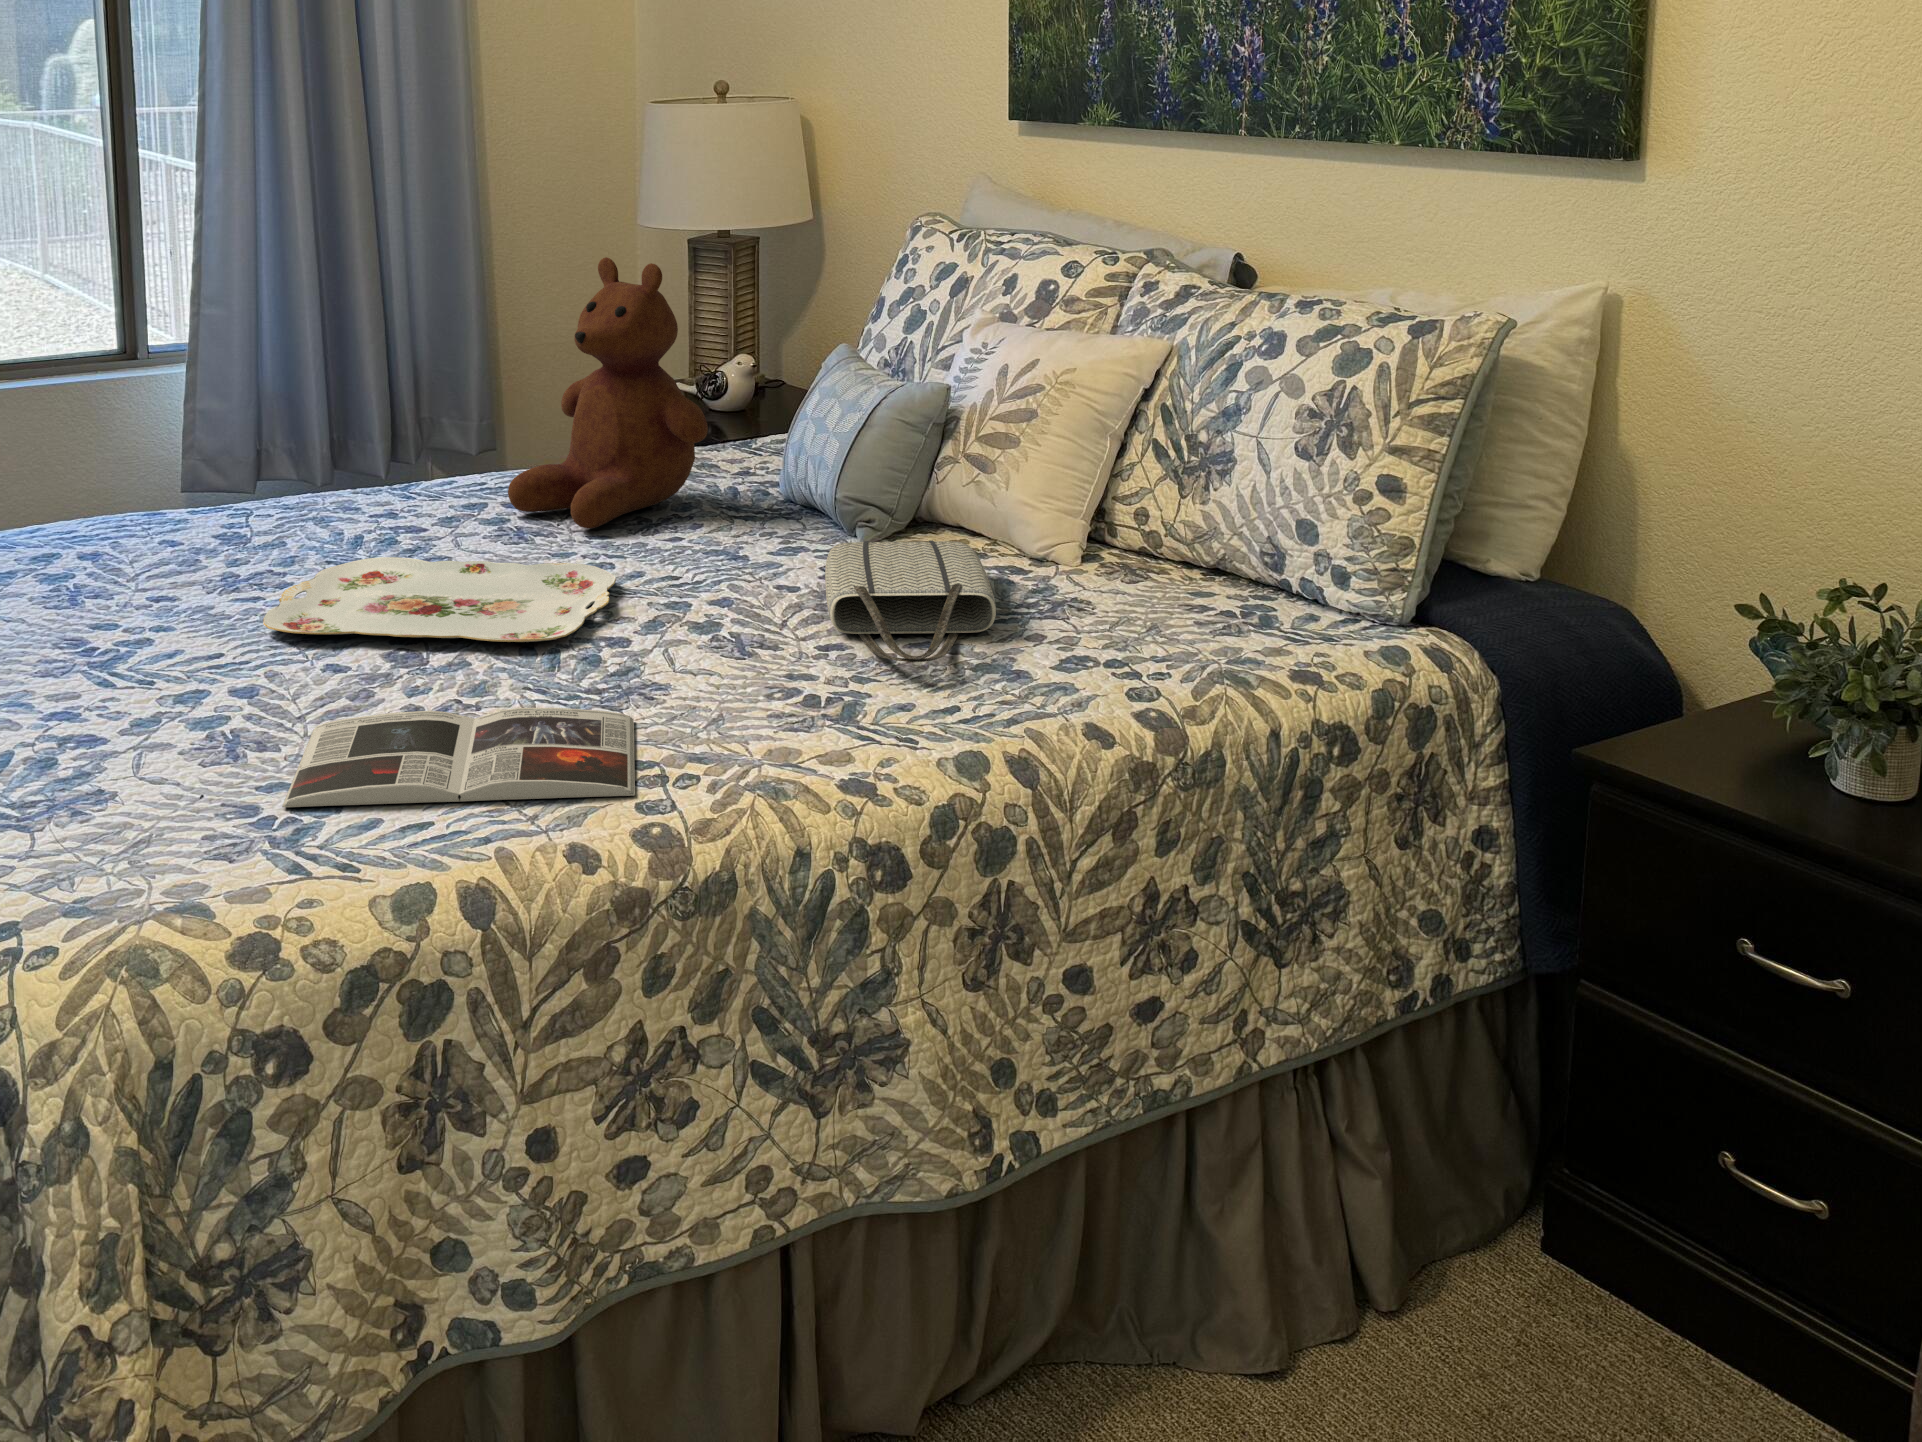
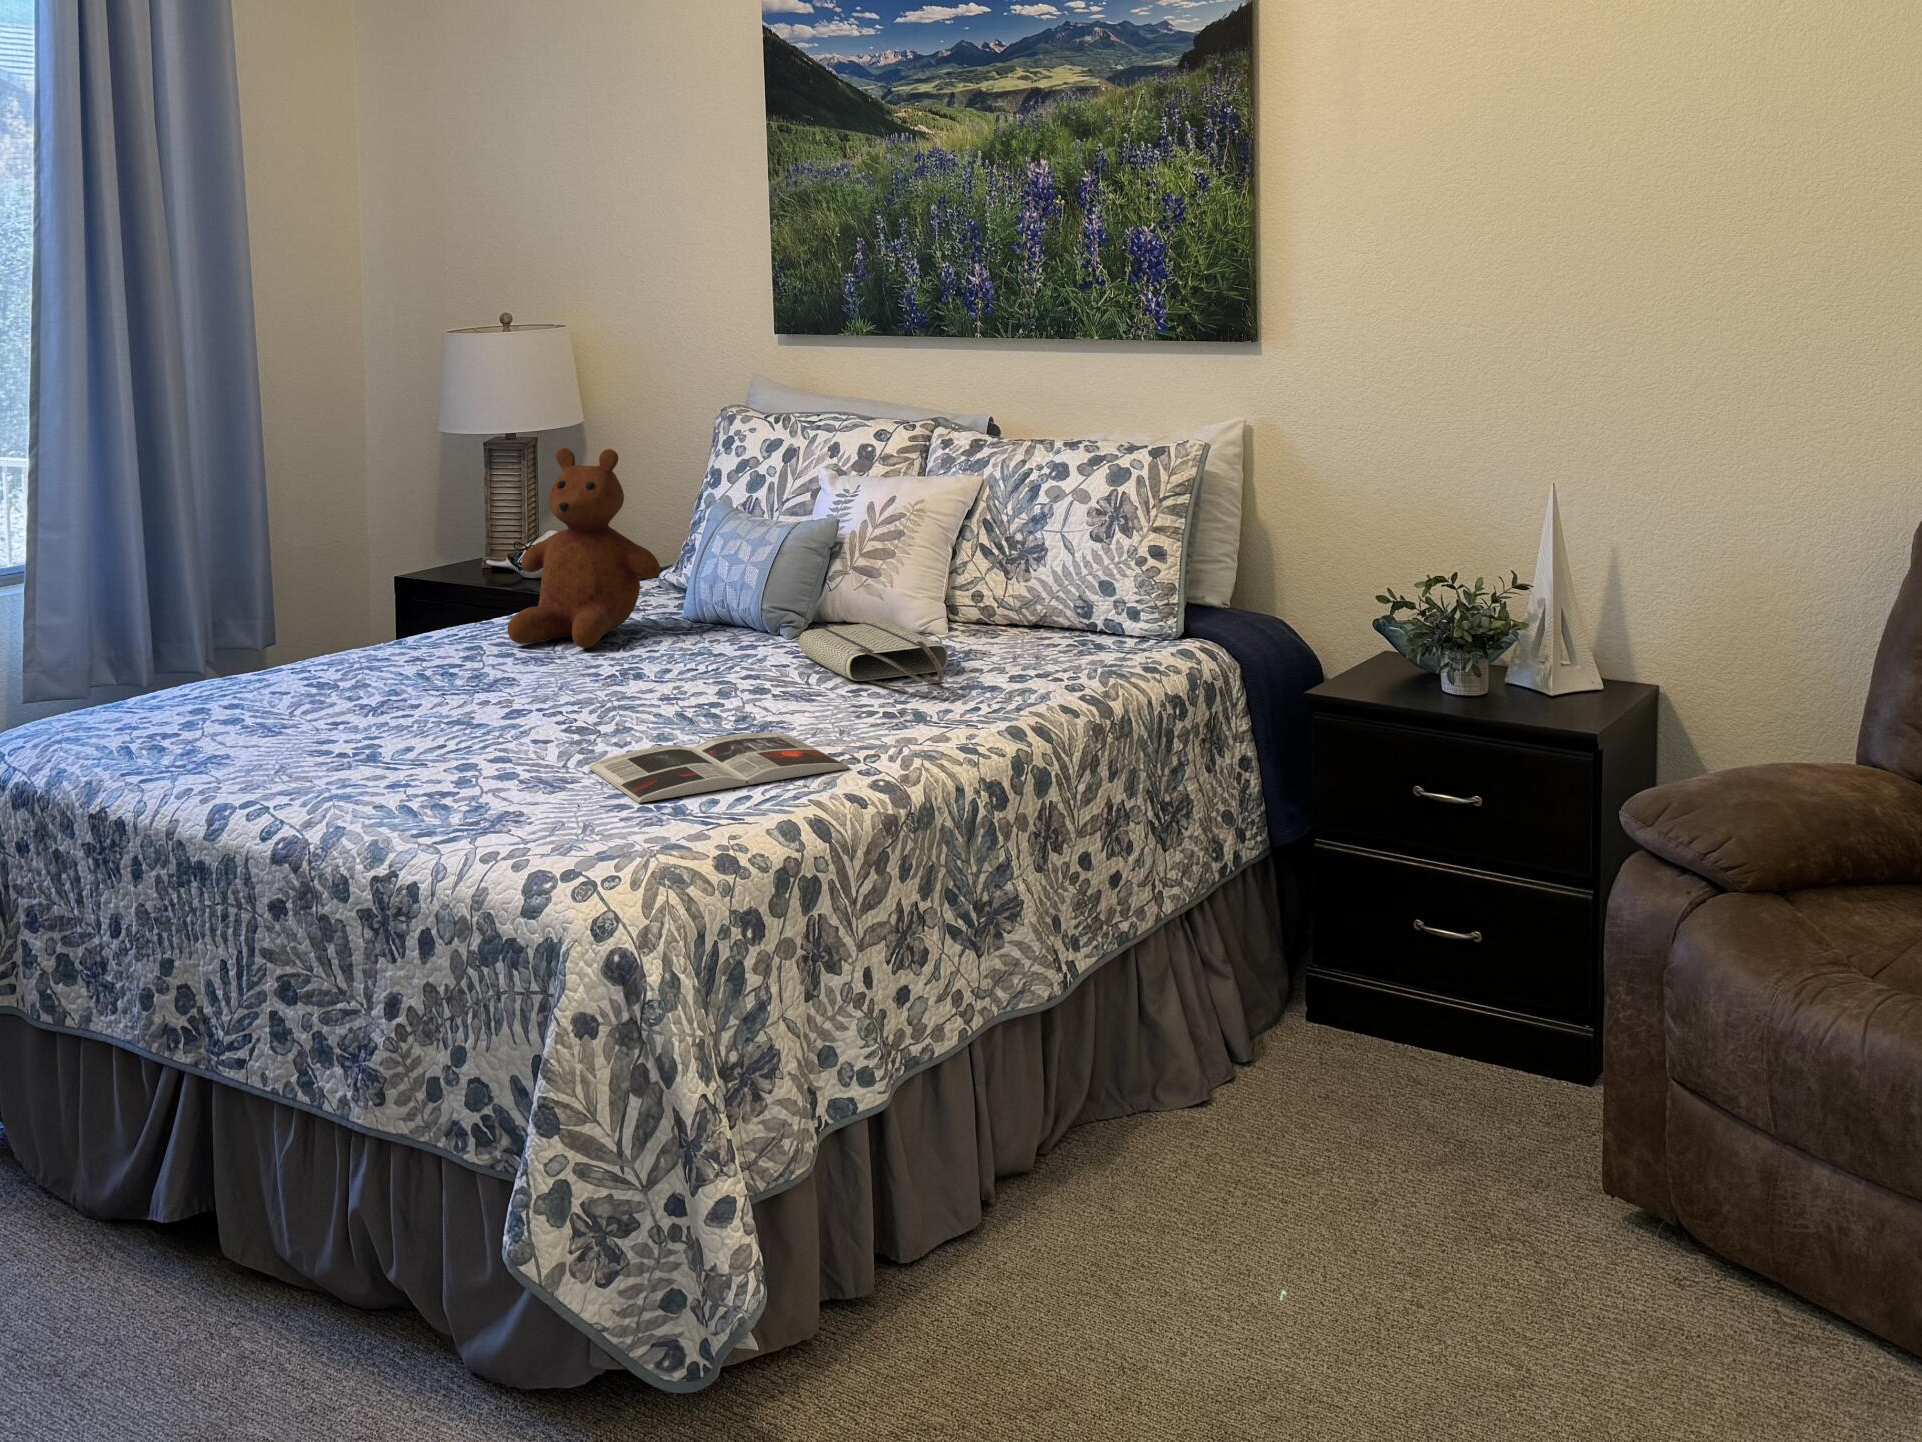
serving tray: present [263,557,616,642] -> none [435,665,683,724]

